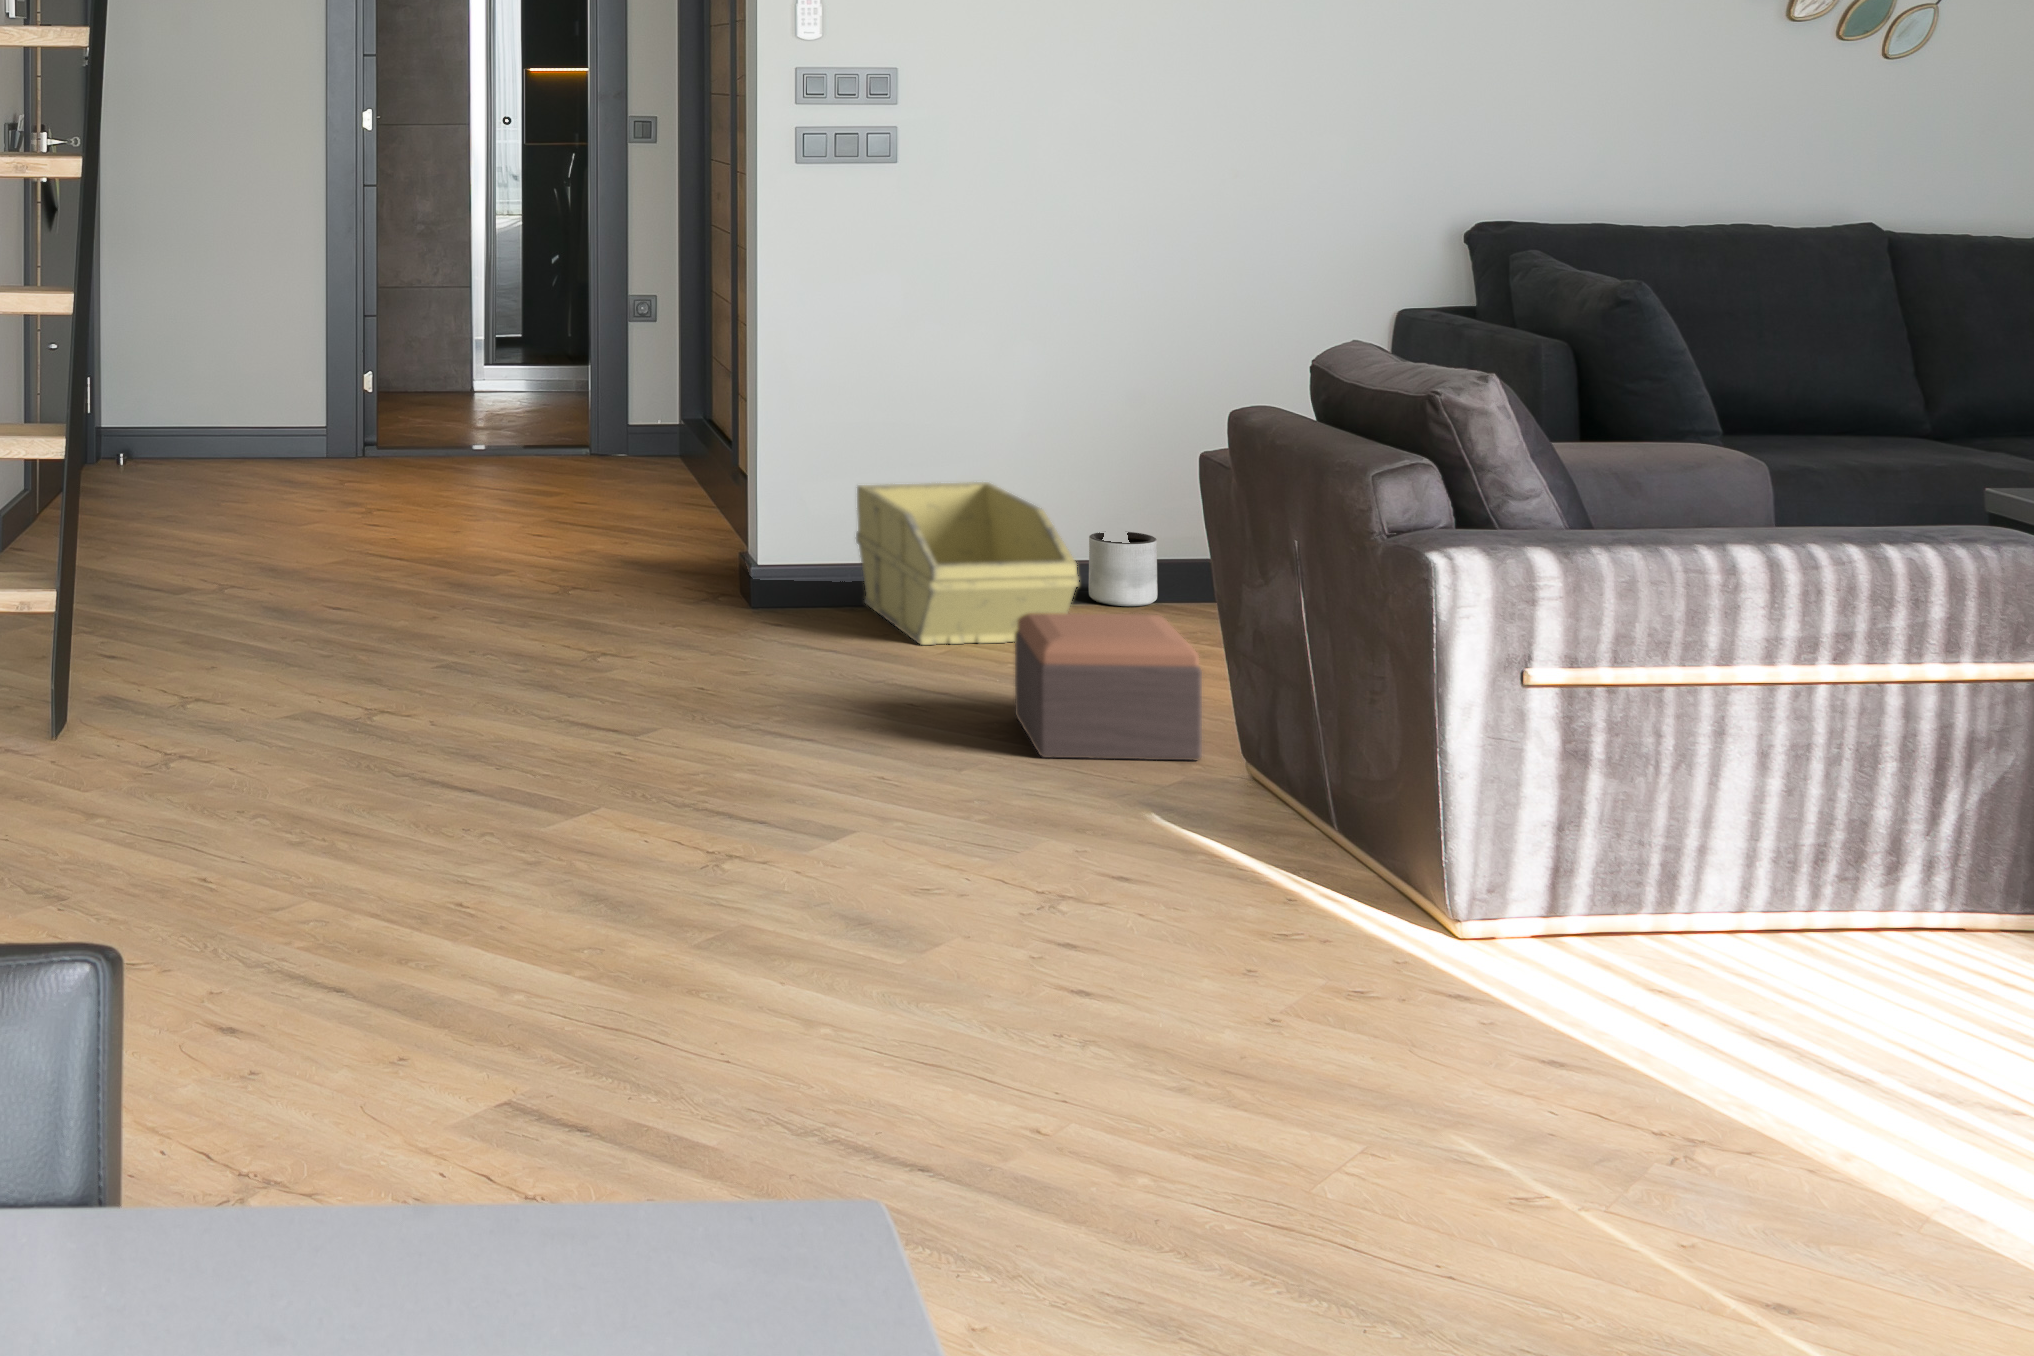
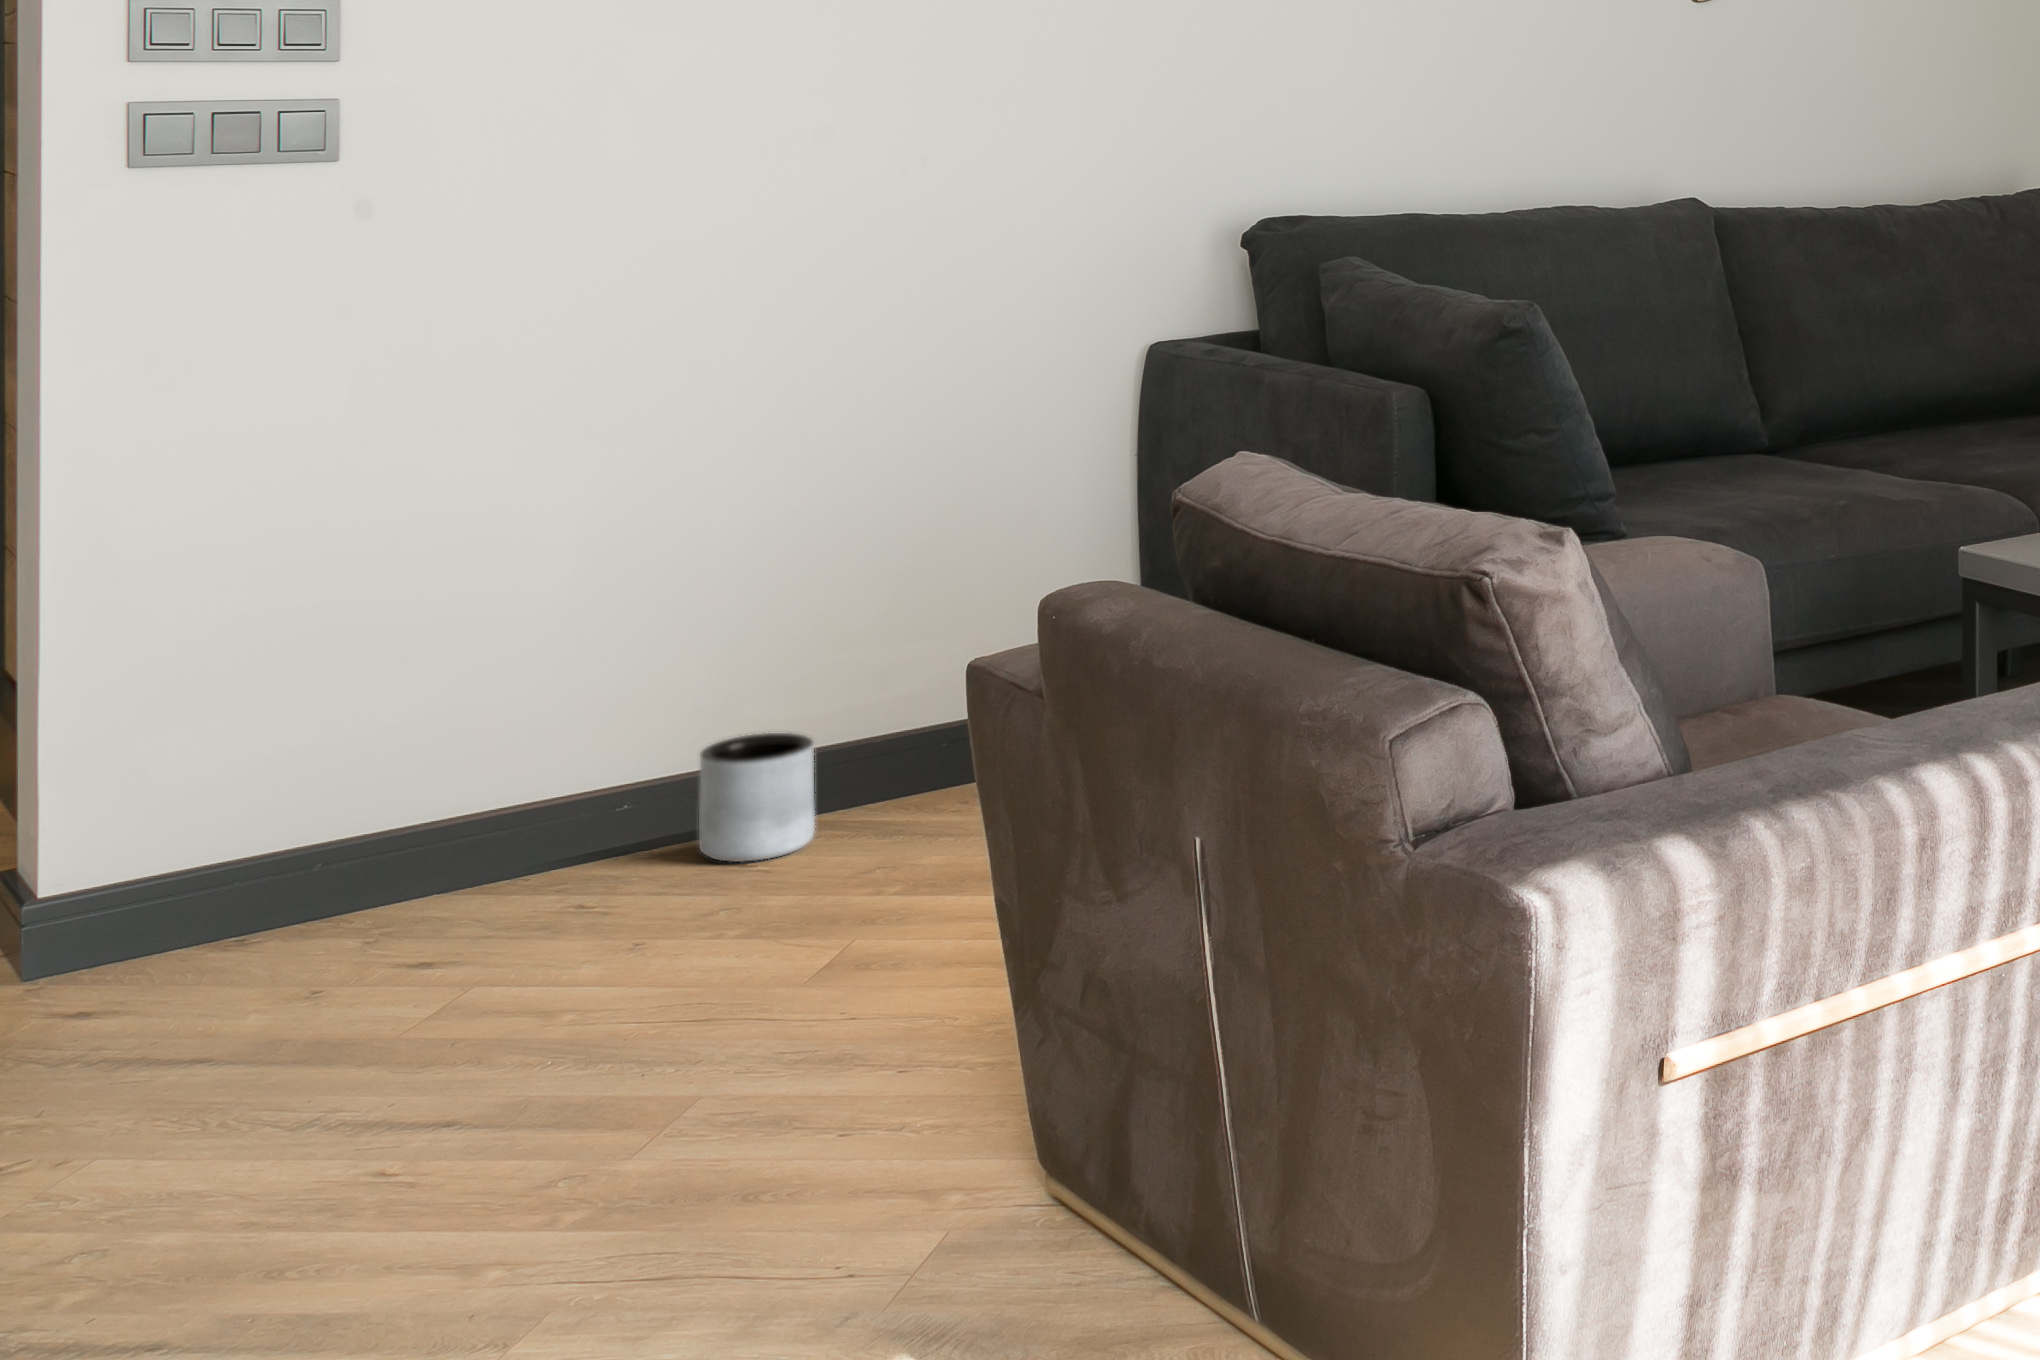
storage bin: present [856,482,1079,645] -> none [258,693,701,1038]
footstool: present [1015,613,1202,760] -> none [607,945,977,1296]

